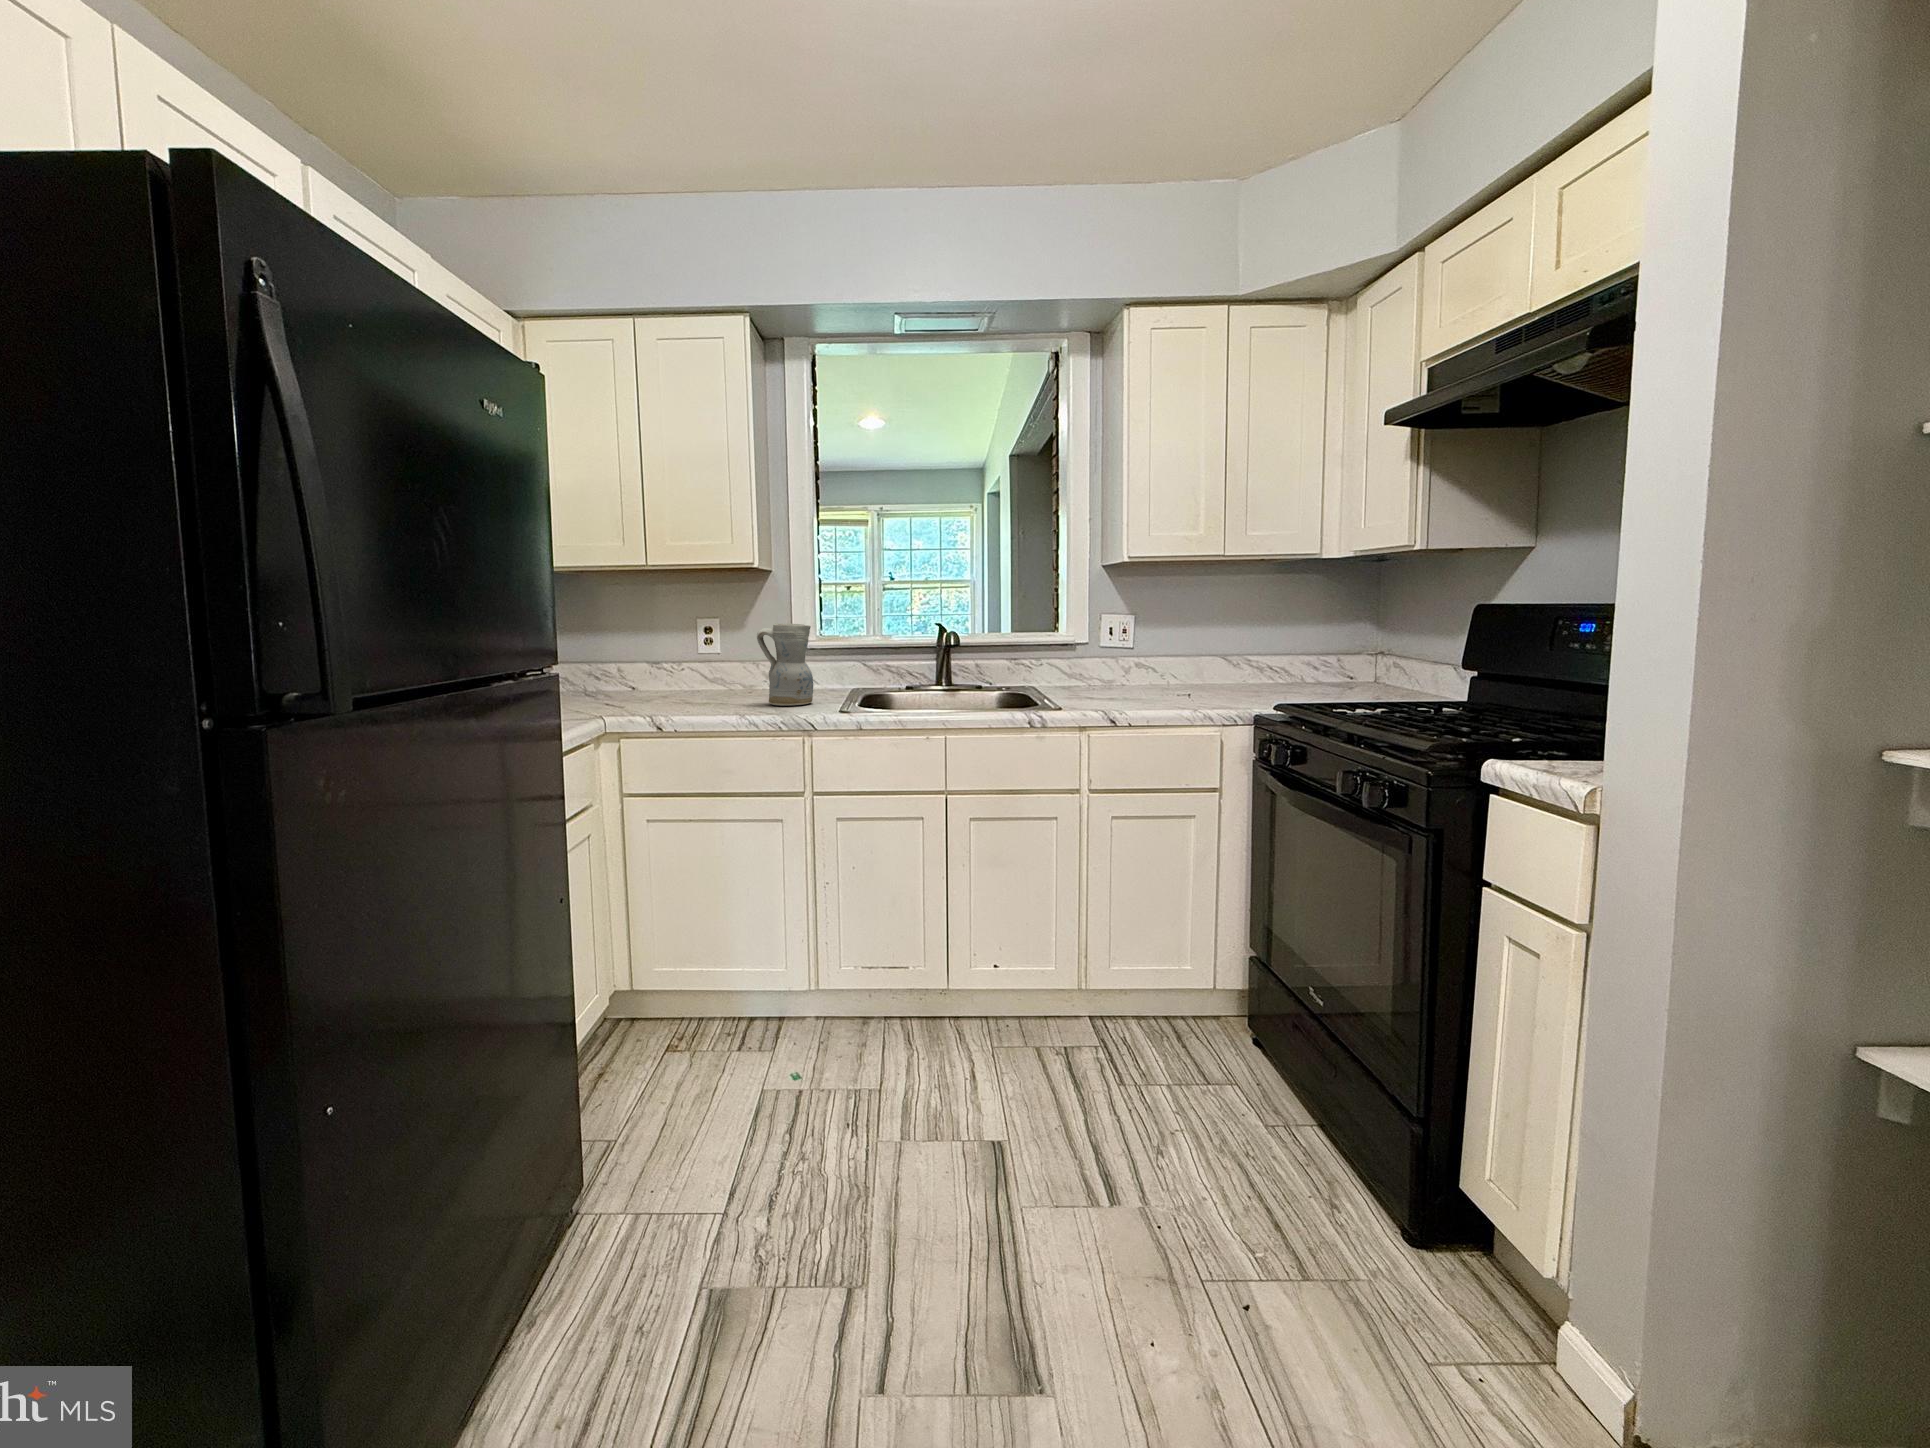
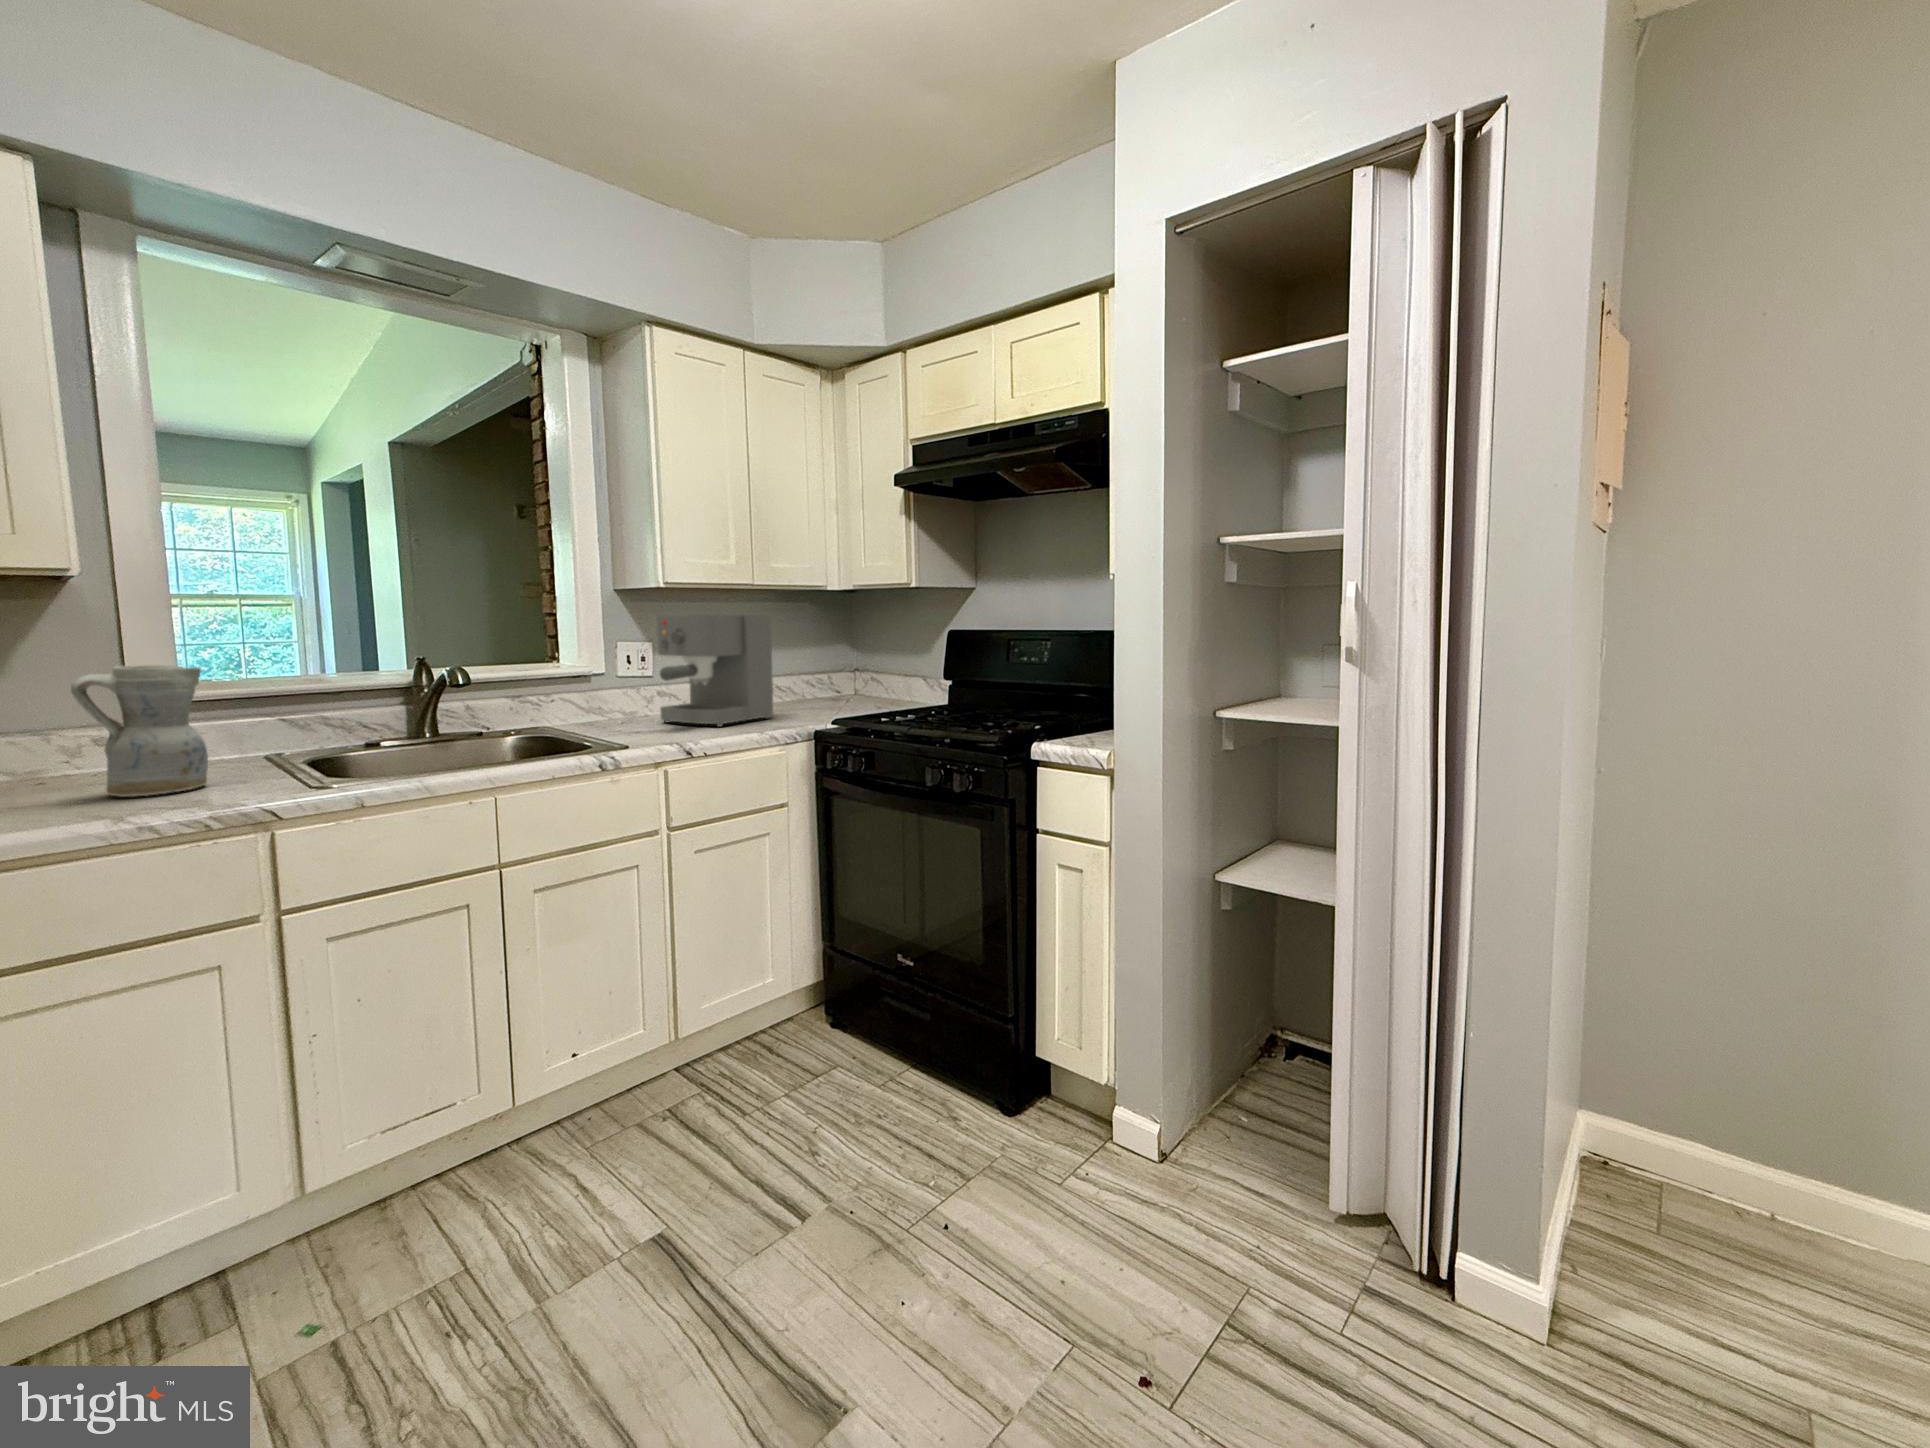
coffee maker: none [1117,585,1243,699] -> present [657,615,773,726]

